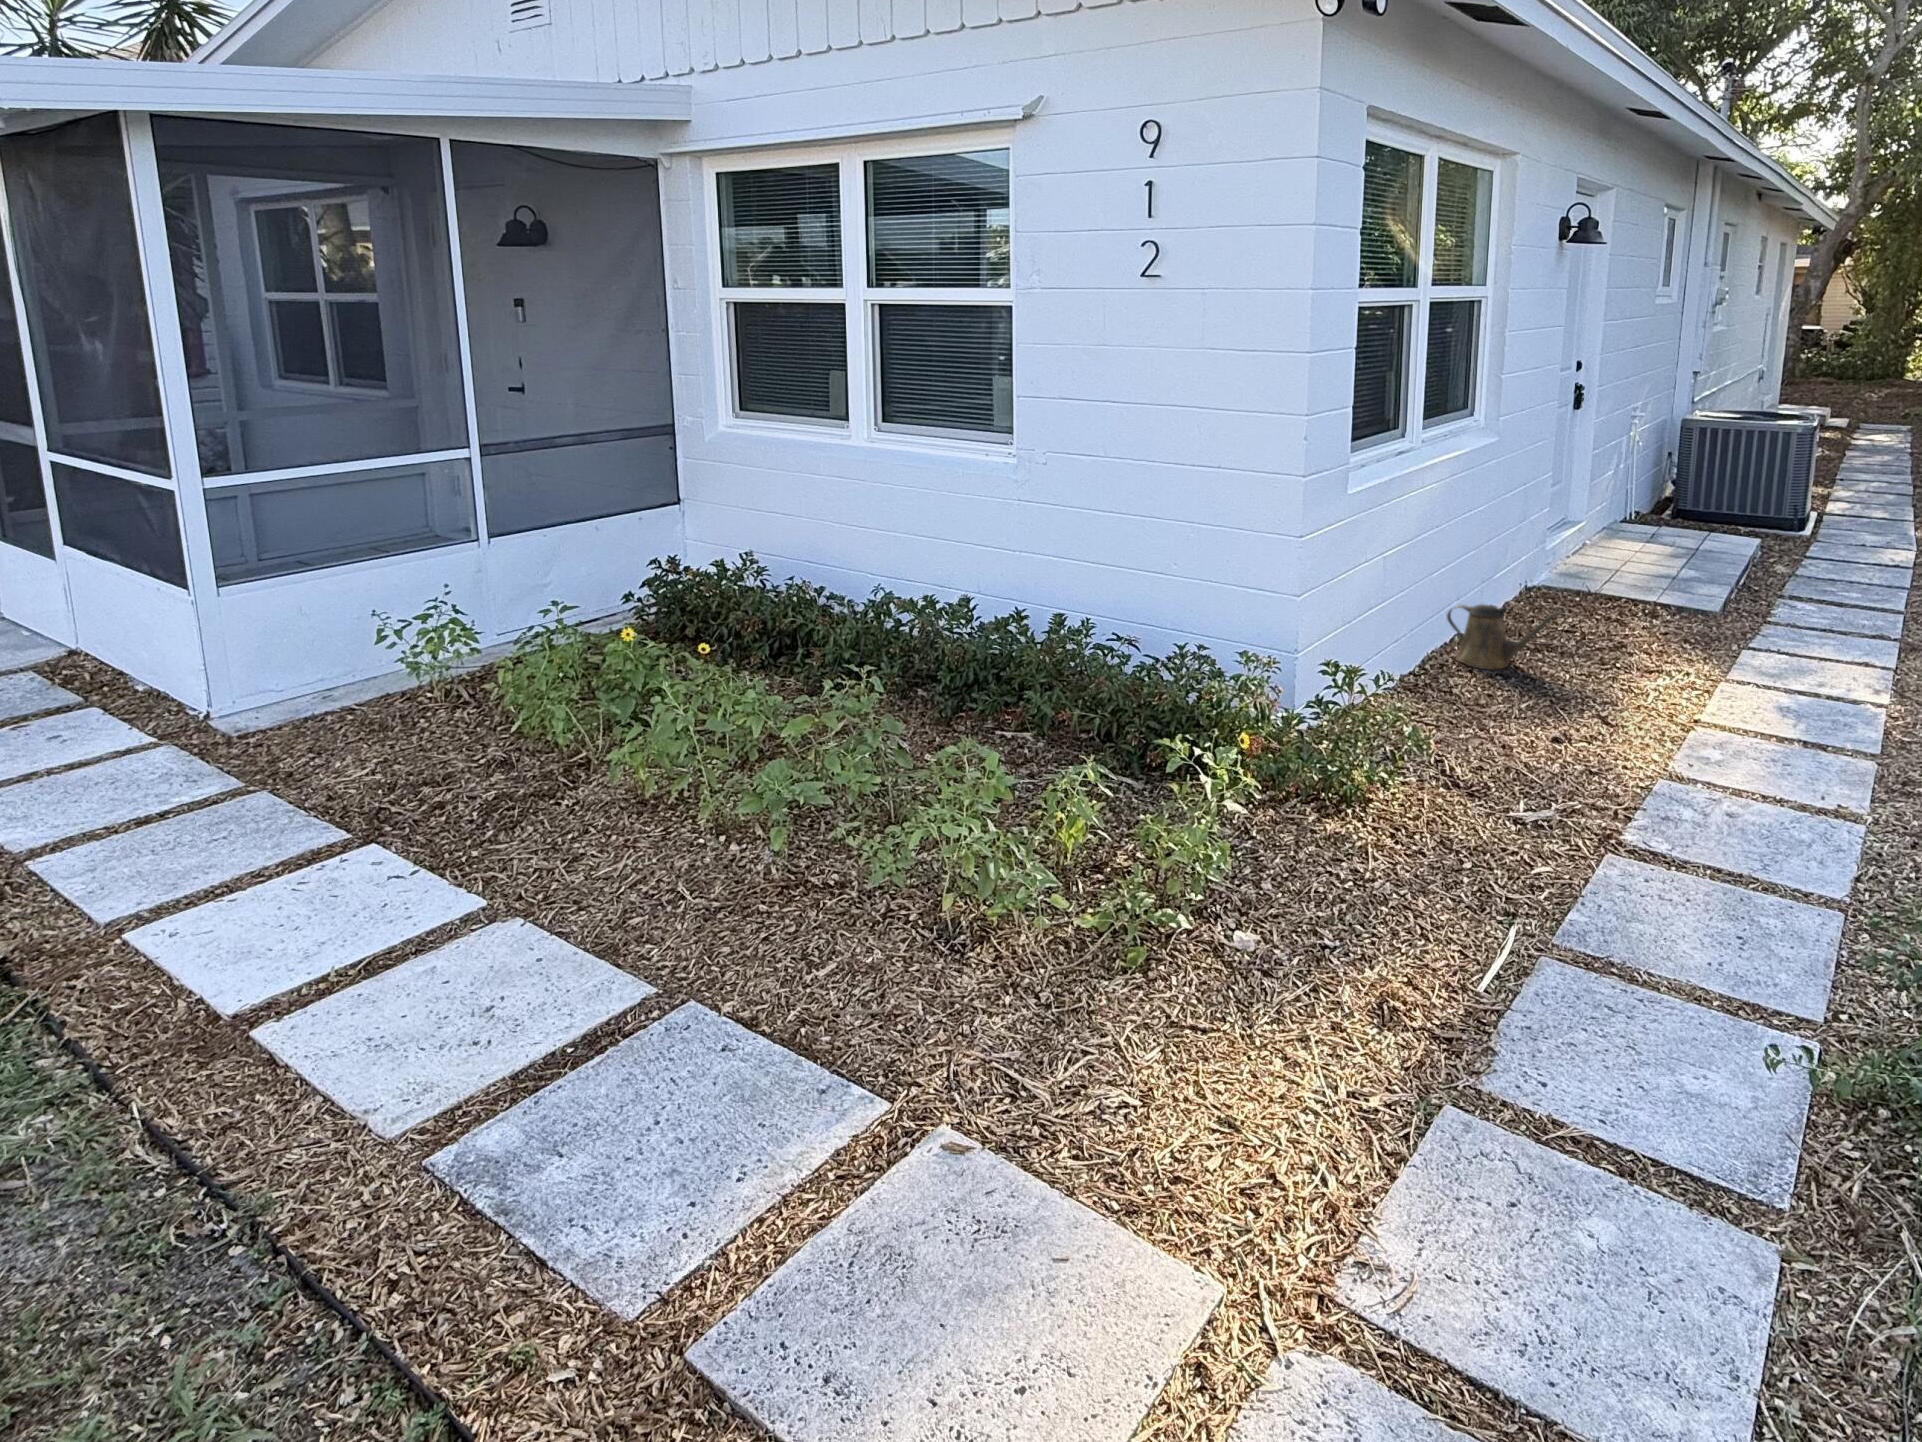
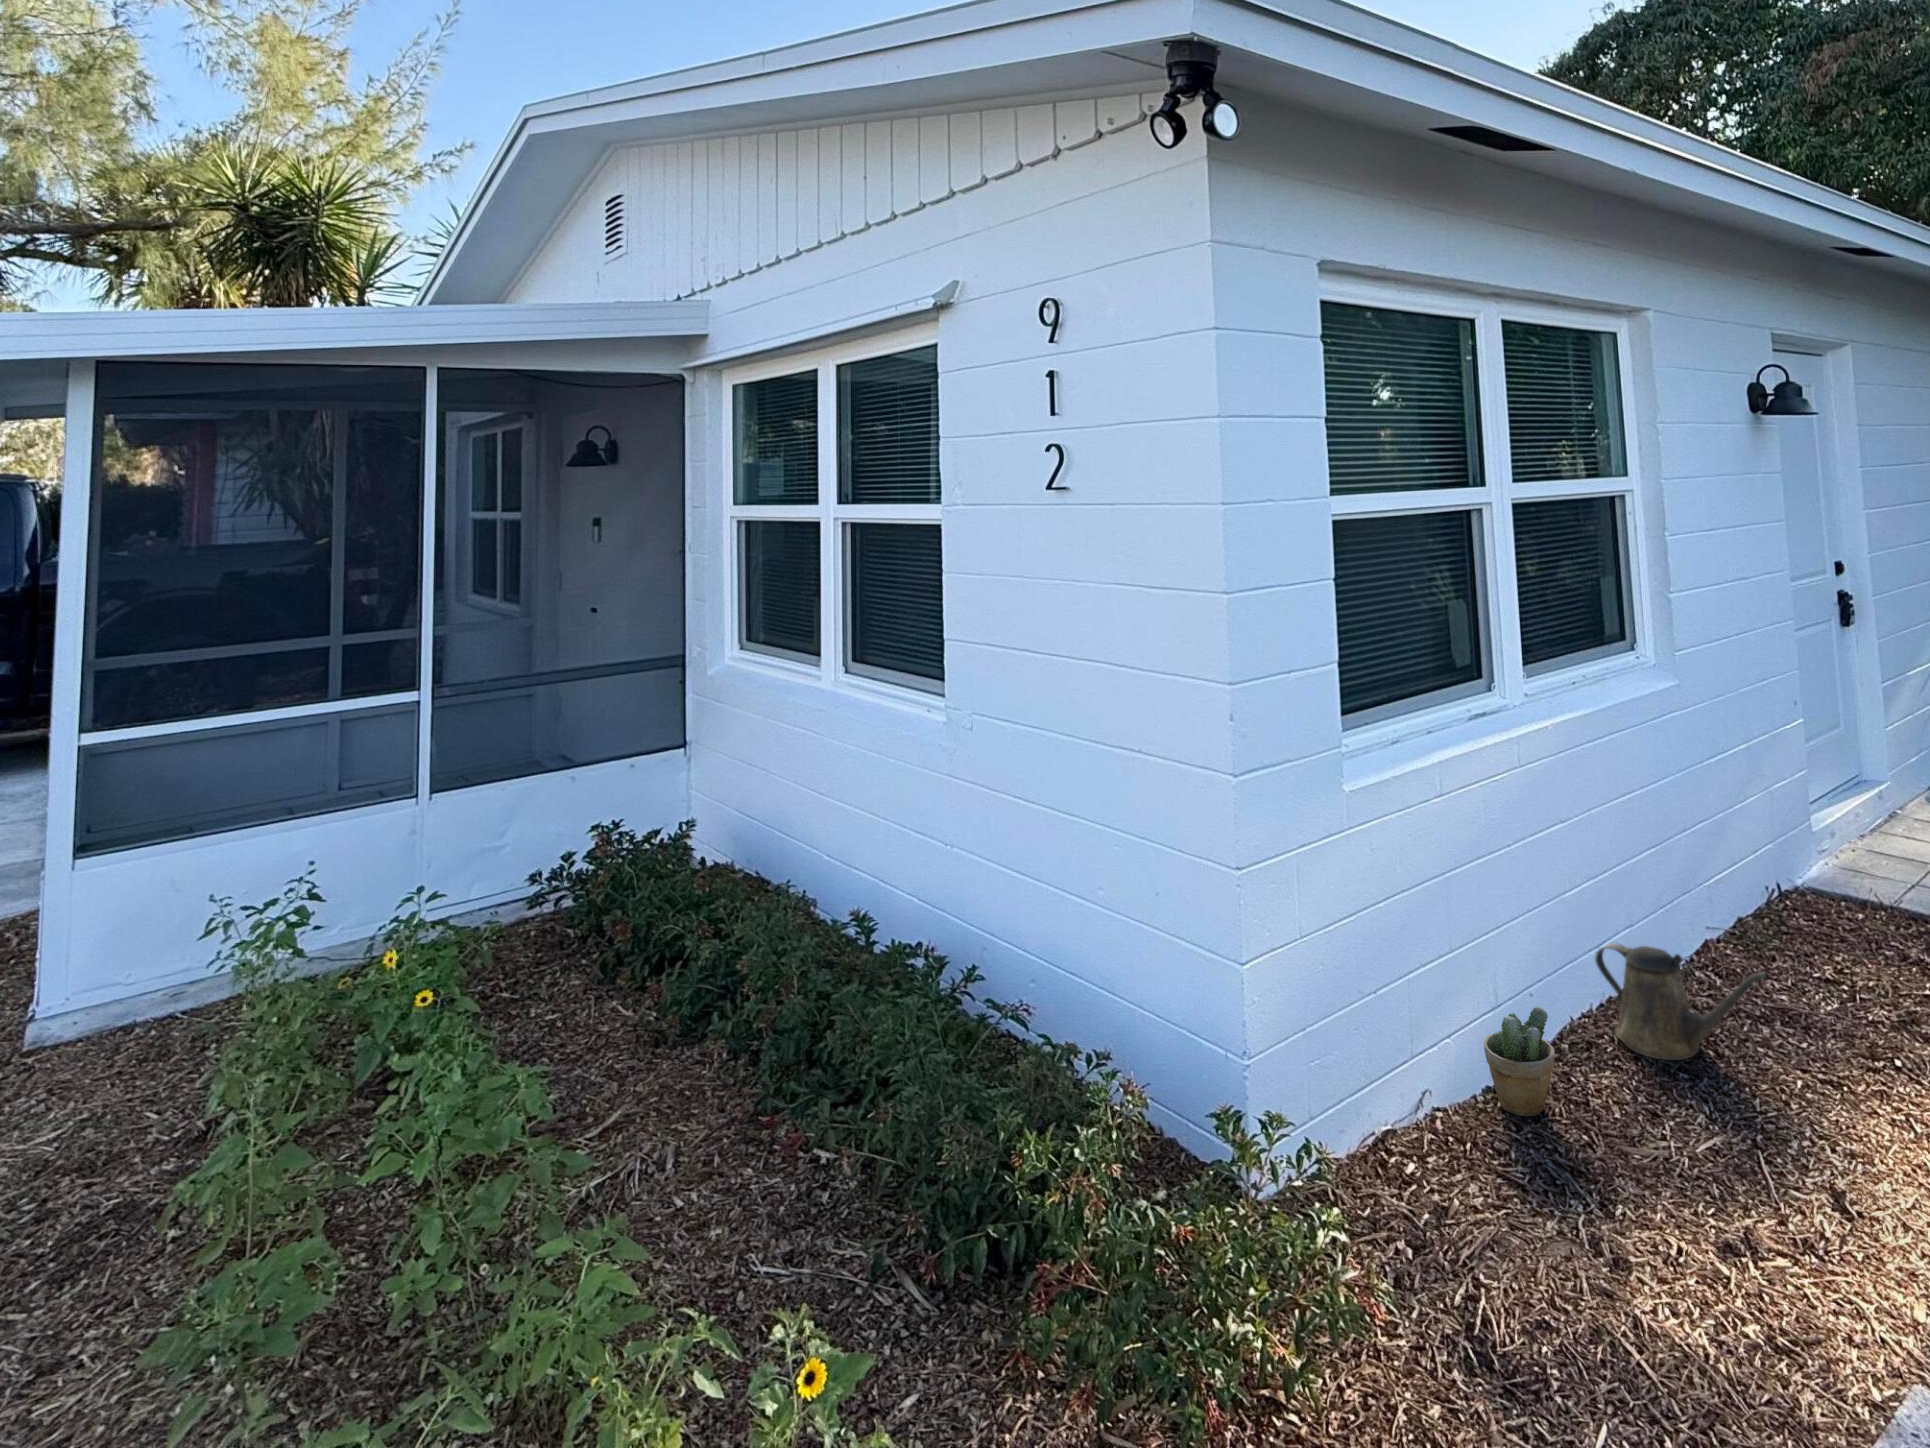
potted plant: none [1398,634,1444,697] -> present [1484,1006,1555,1116]

